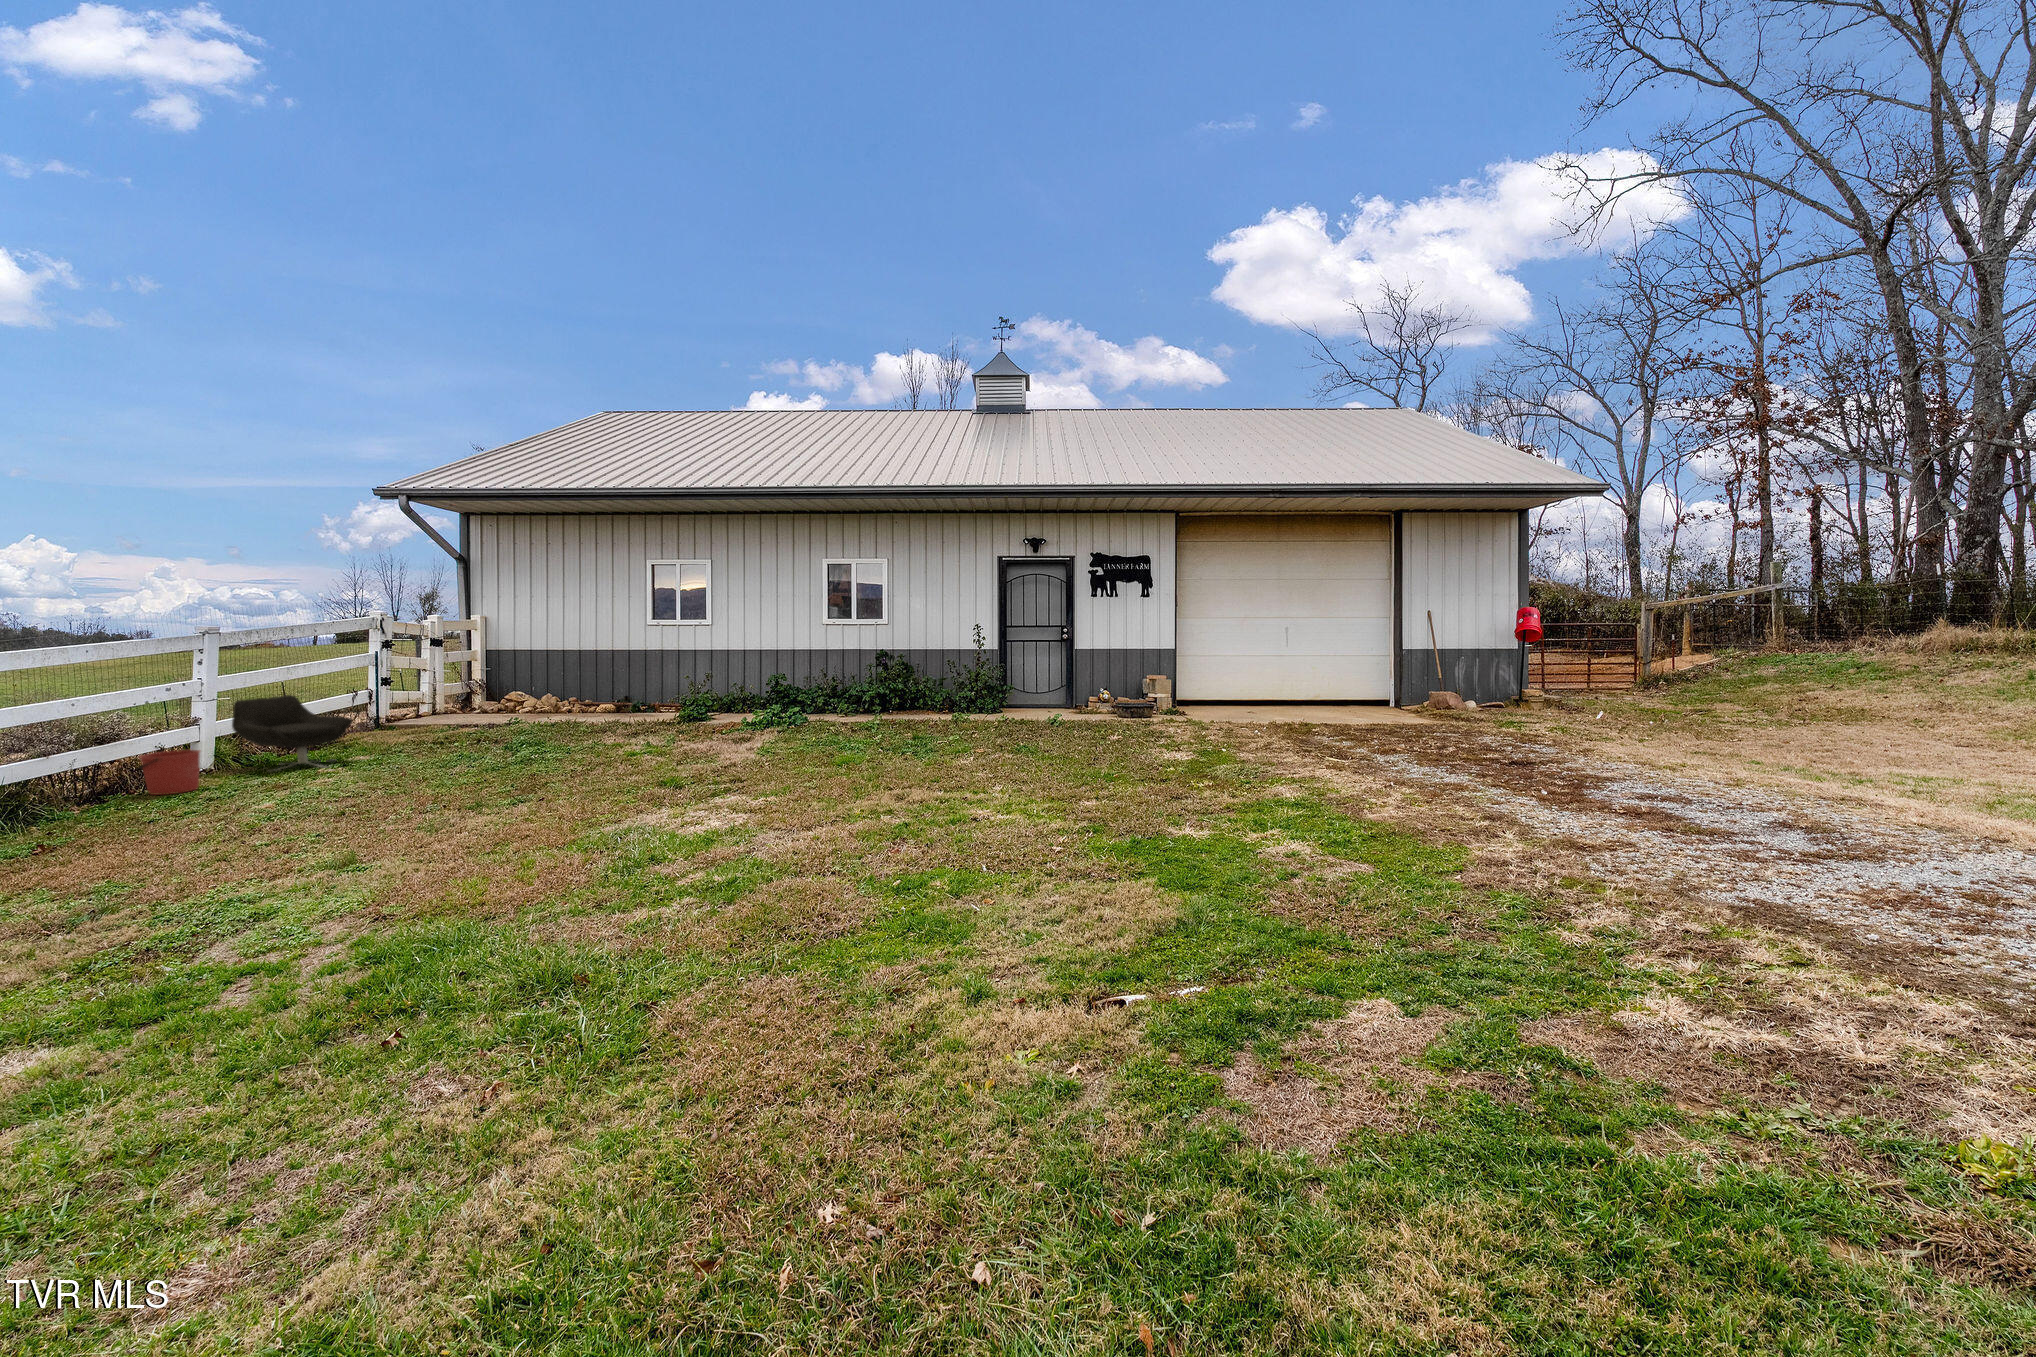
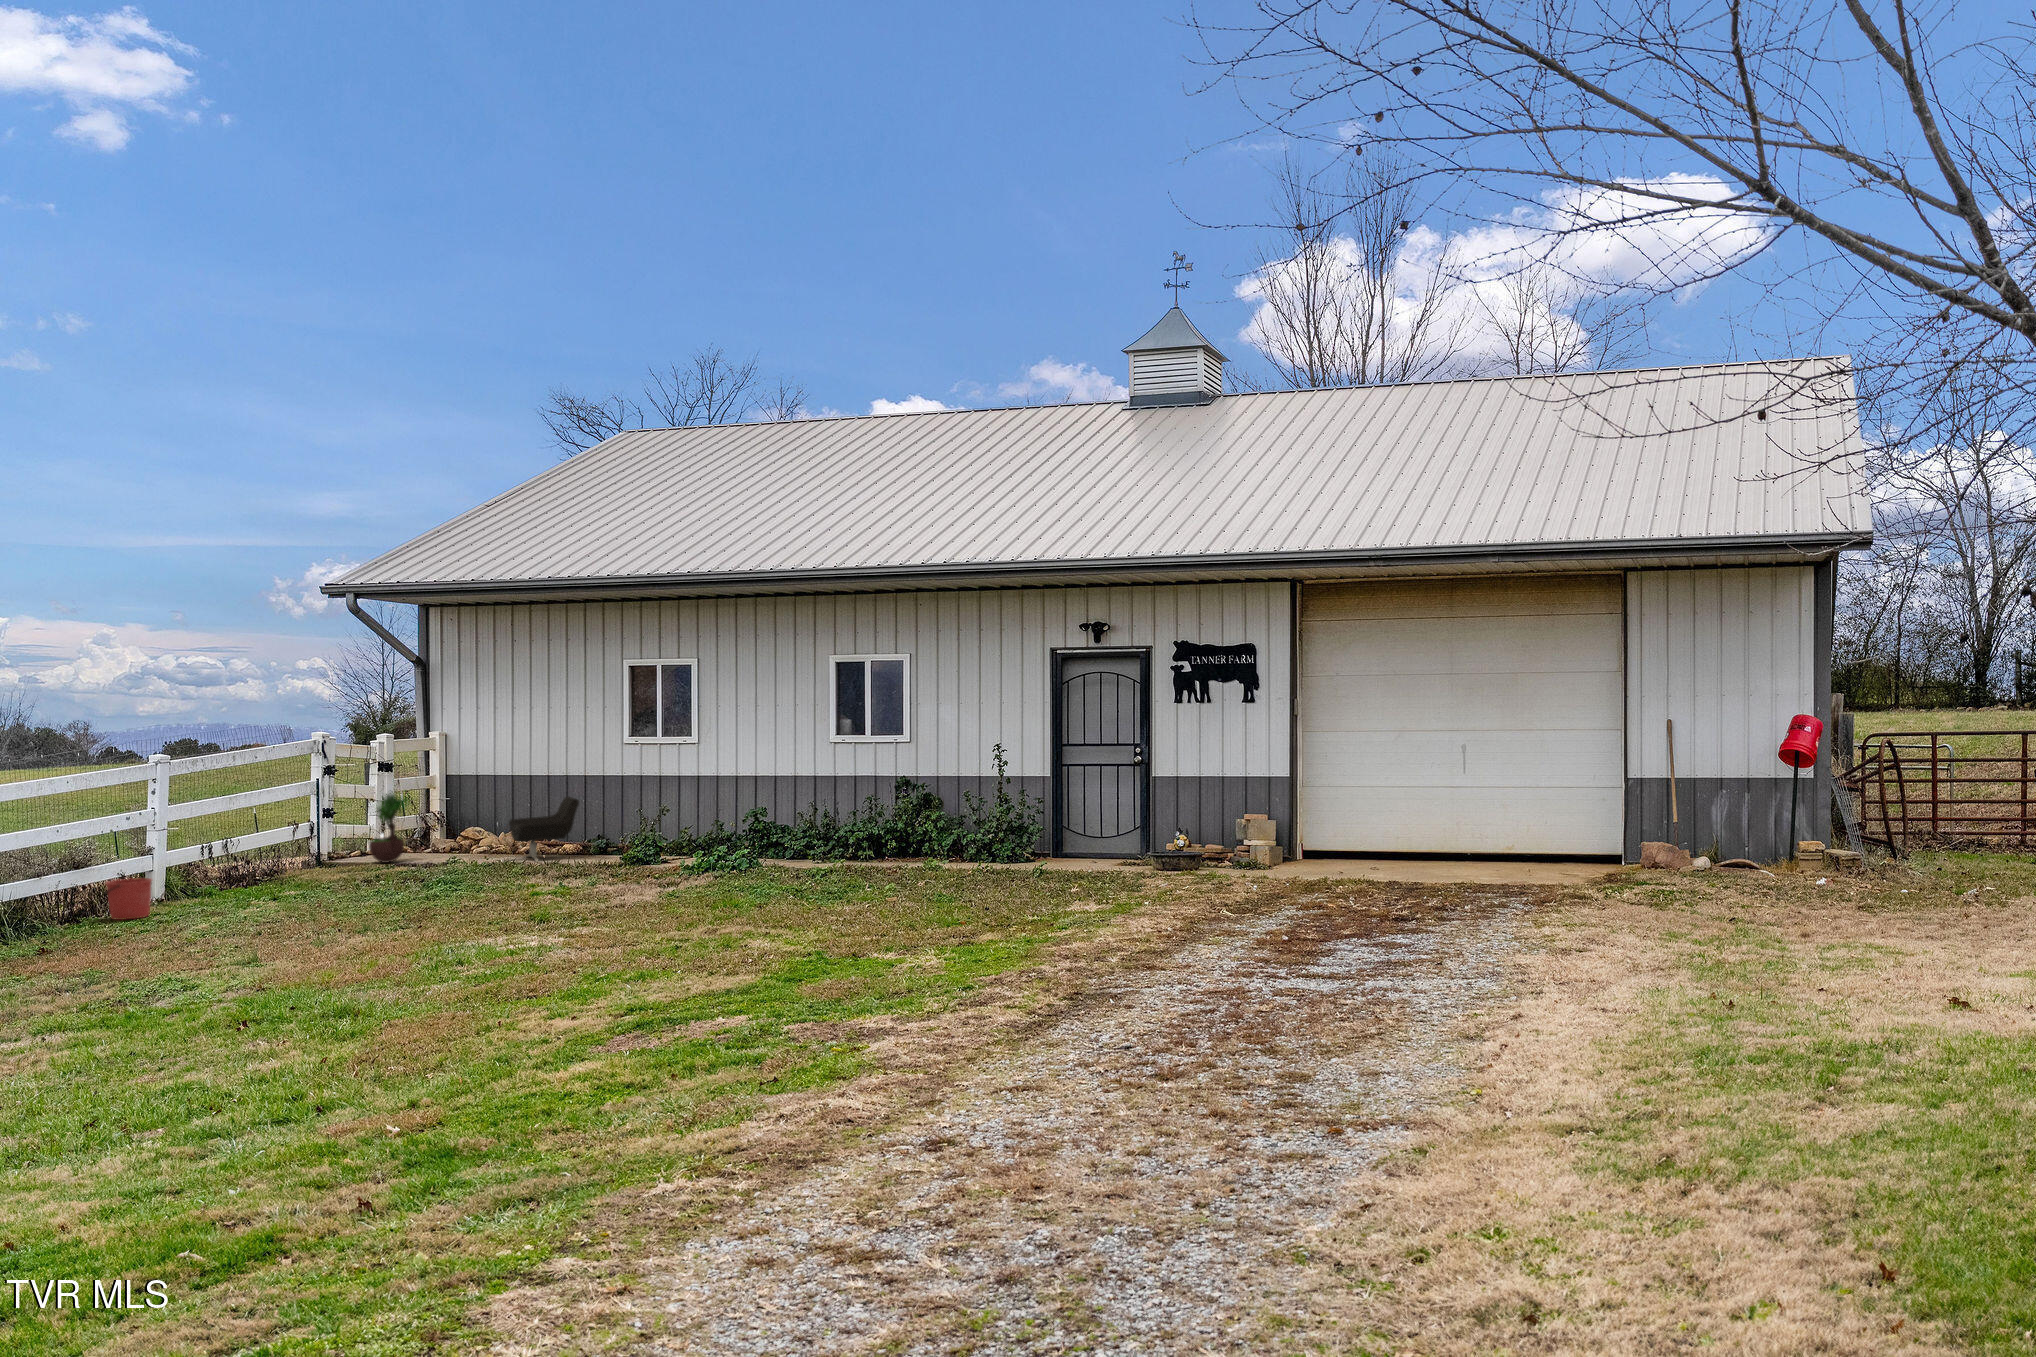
potted tree: none [424,659,464,723] -> present [369,792,409,863]
lounge chair: present [232,695,353,768] -> present [509,797,579,861]

